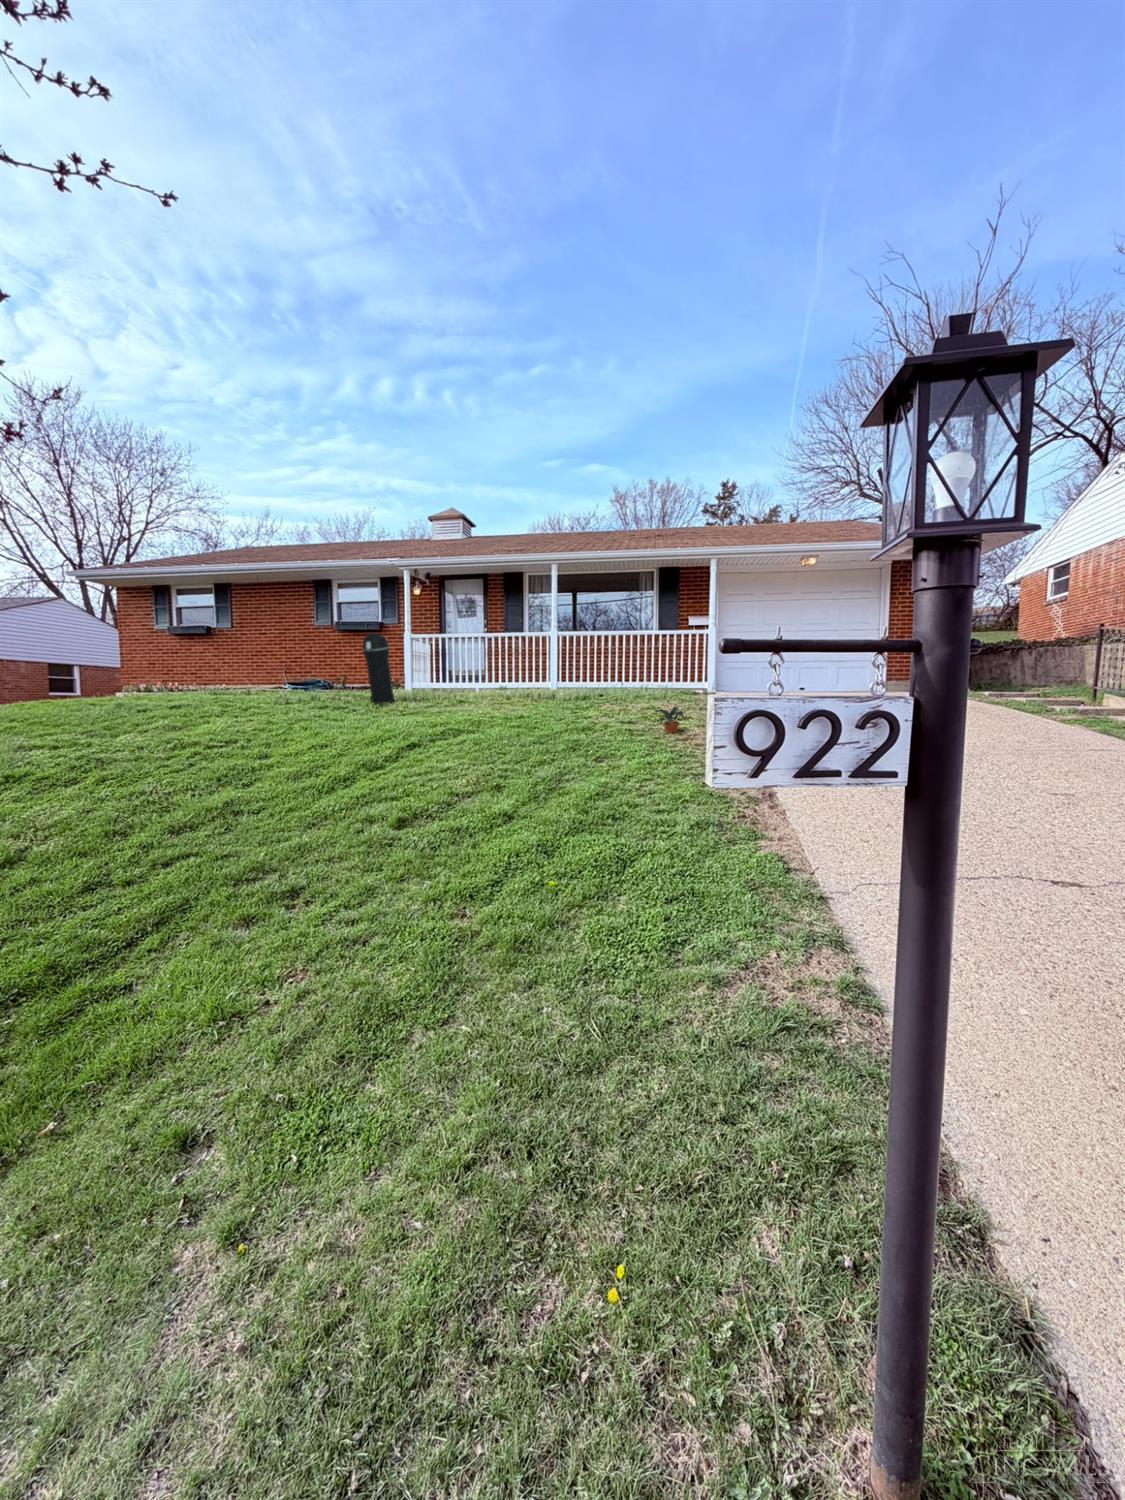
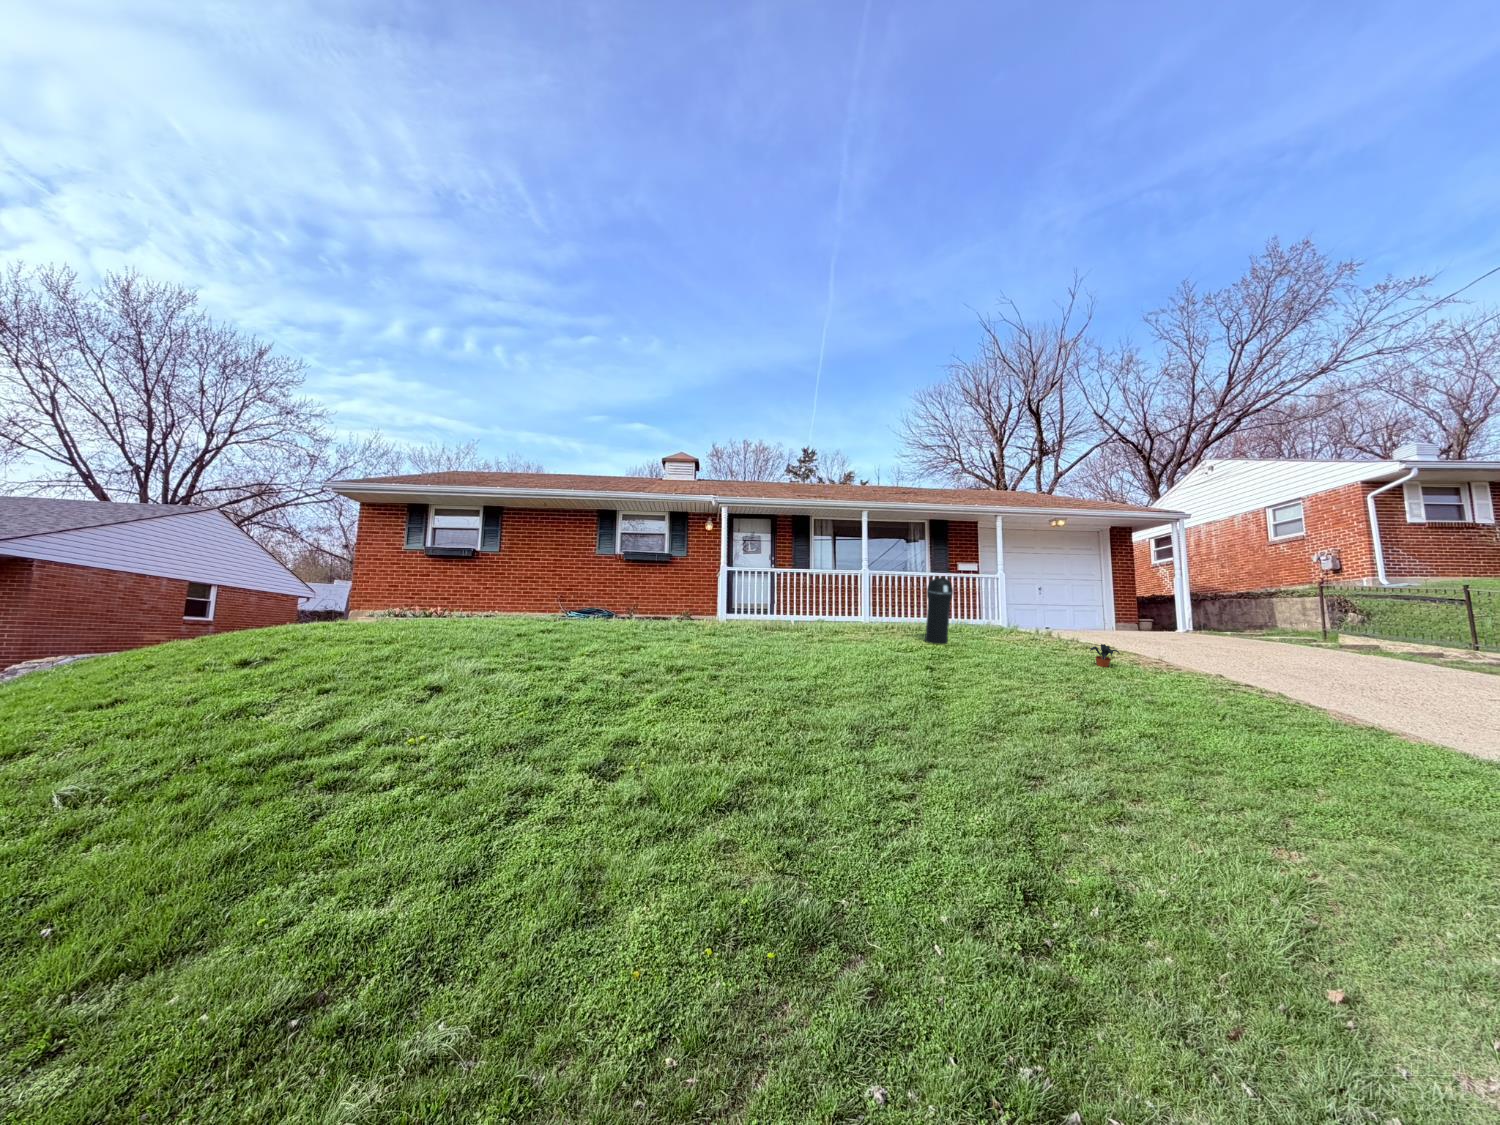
trash can: present [362,634,394,704] -> present [925,577,953,645]

